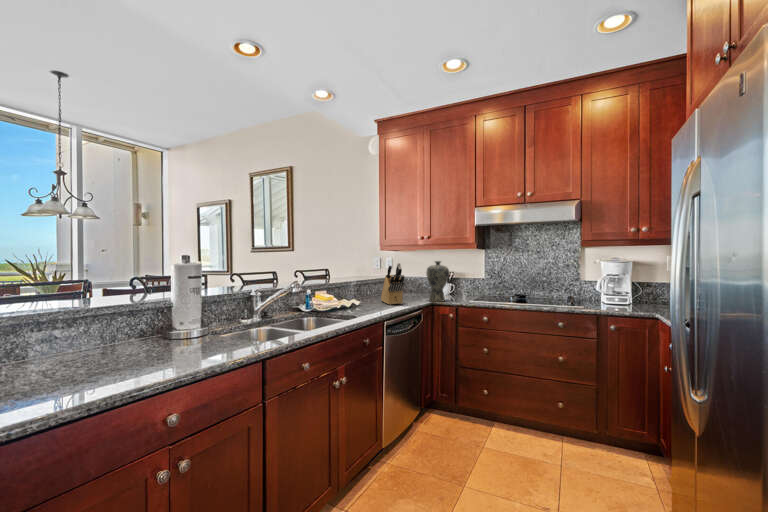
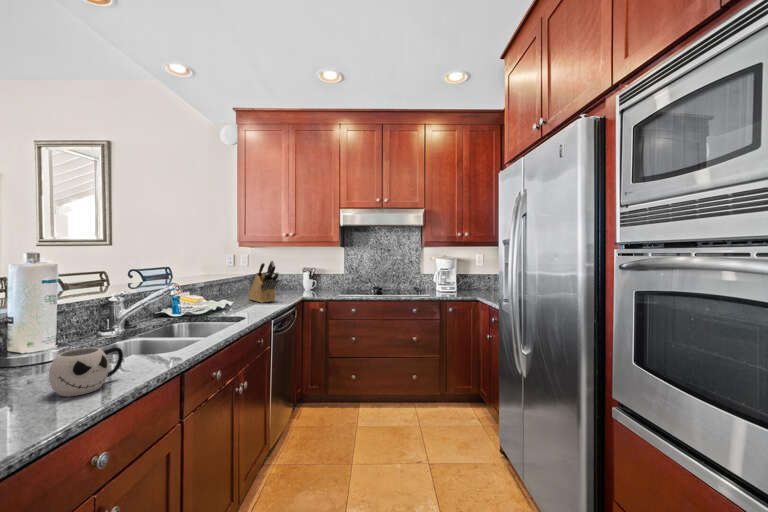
vase: present [426,261,449,302] -> none [295,258,317,298]
mug: none [173,328,225,363] -> present [49,347,123,396]

